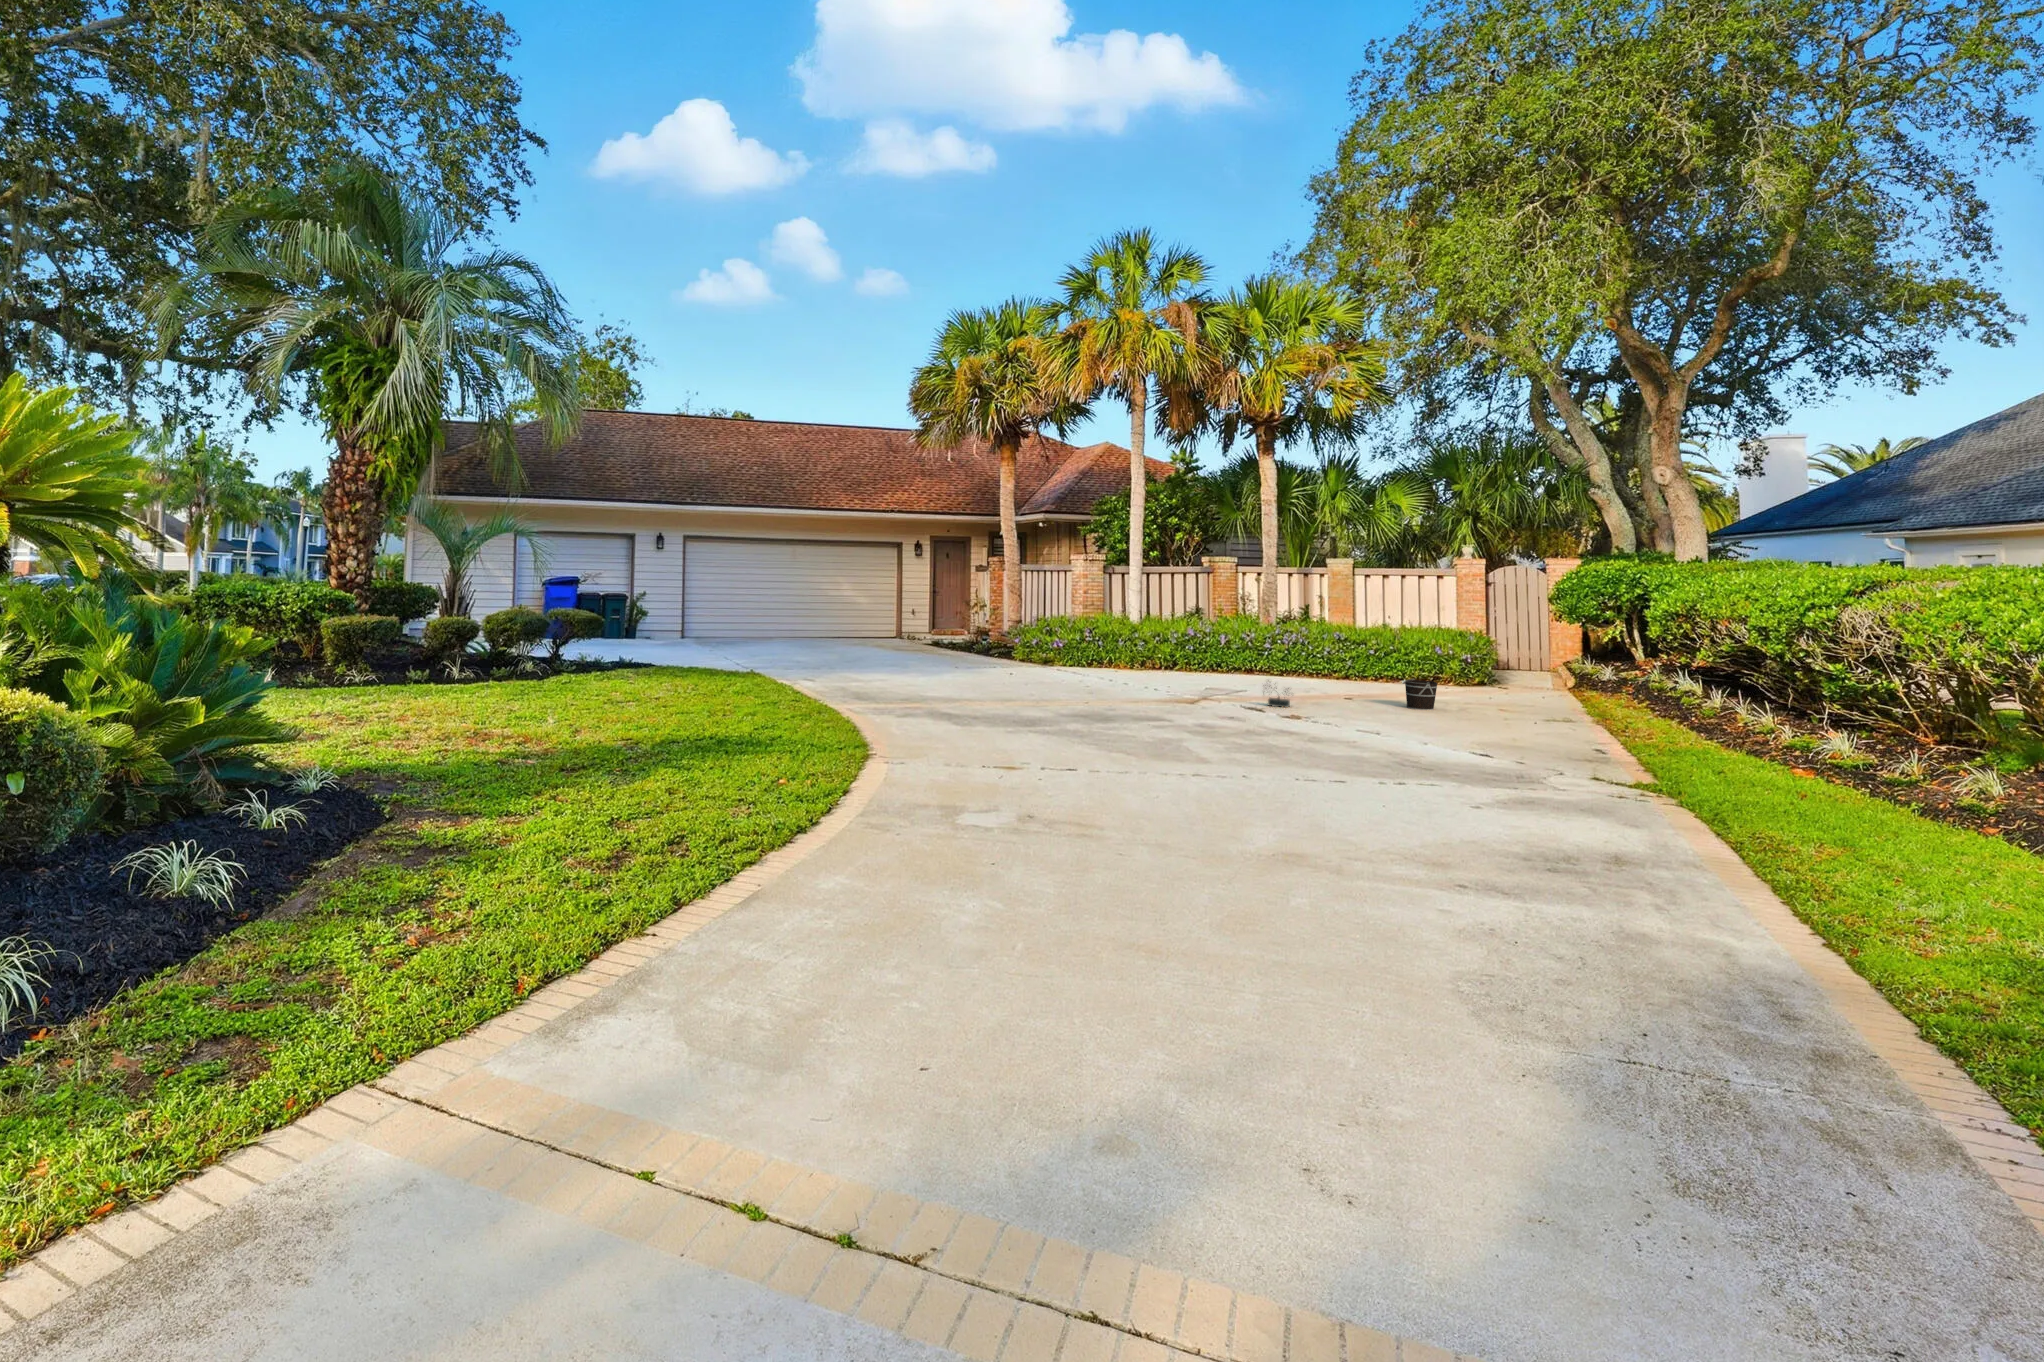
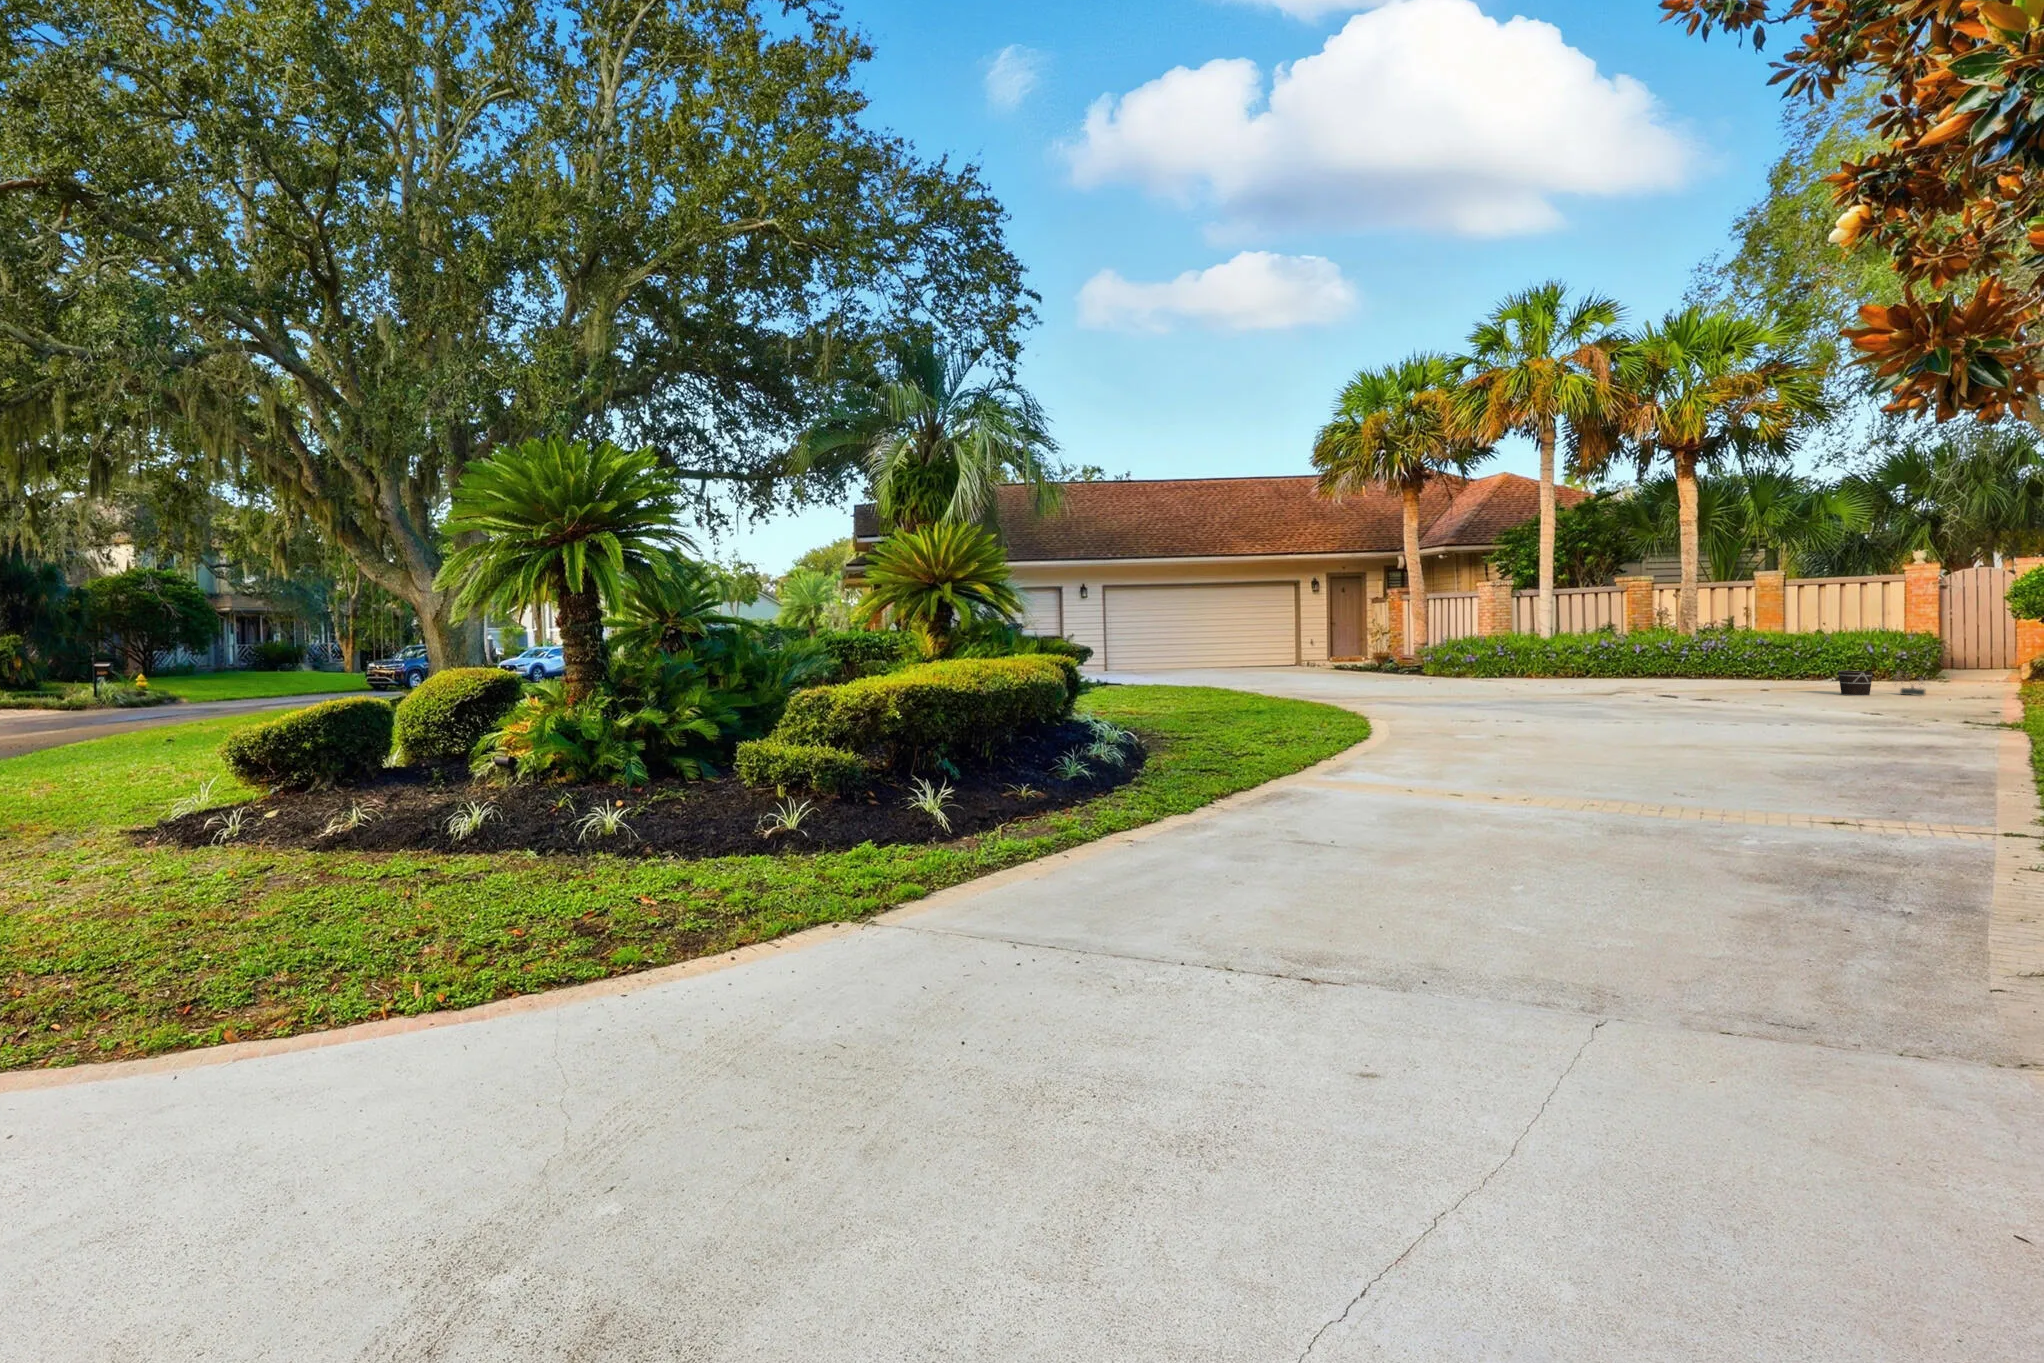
decorative plant: present [1263,680,1290,708] -> present [1895,672,1929,696]

